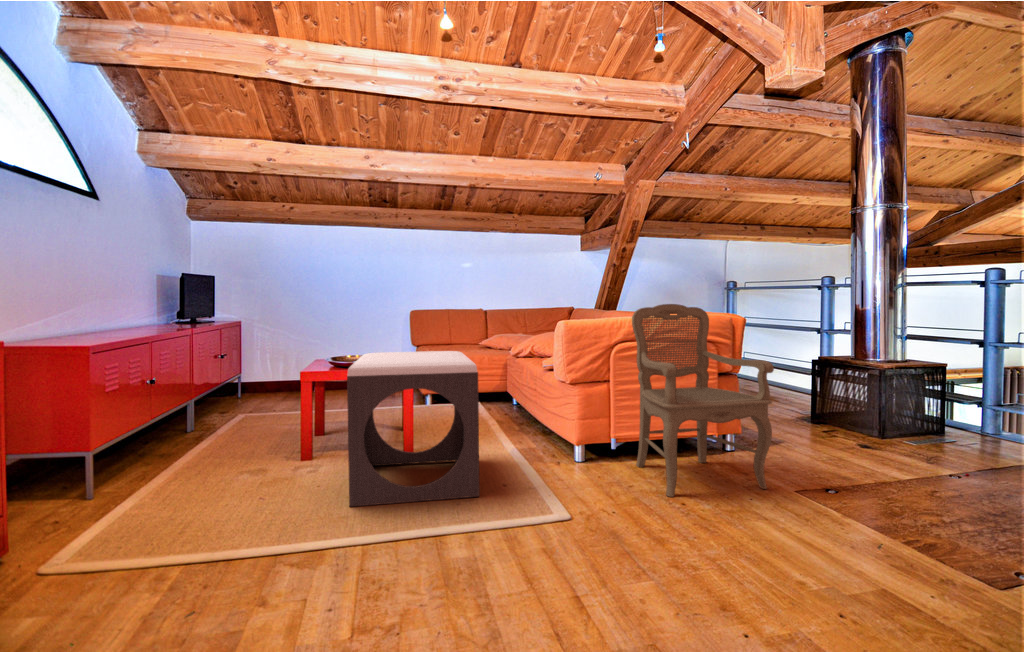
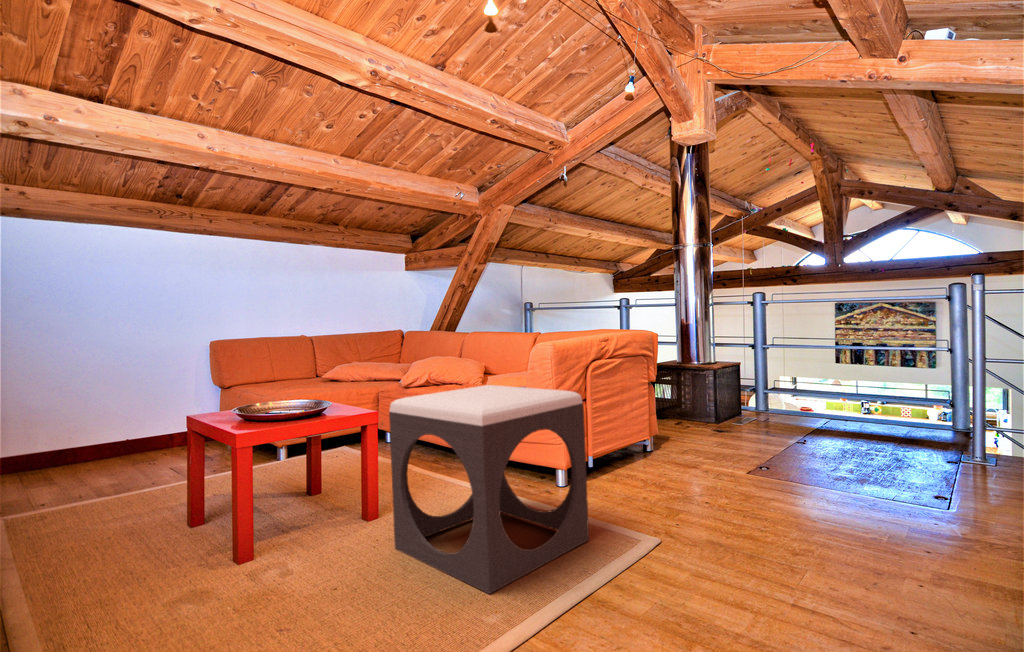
armchair: present [632,304,774,497] -> none [630,324,752,496]

